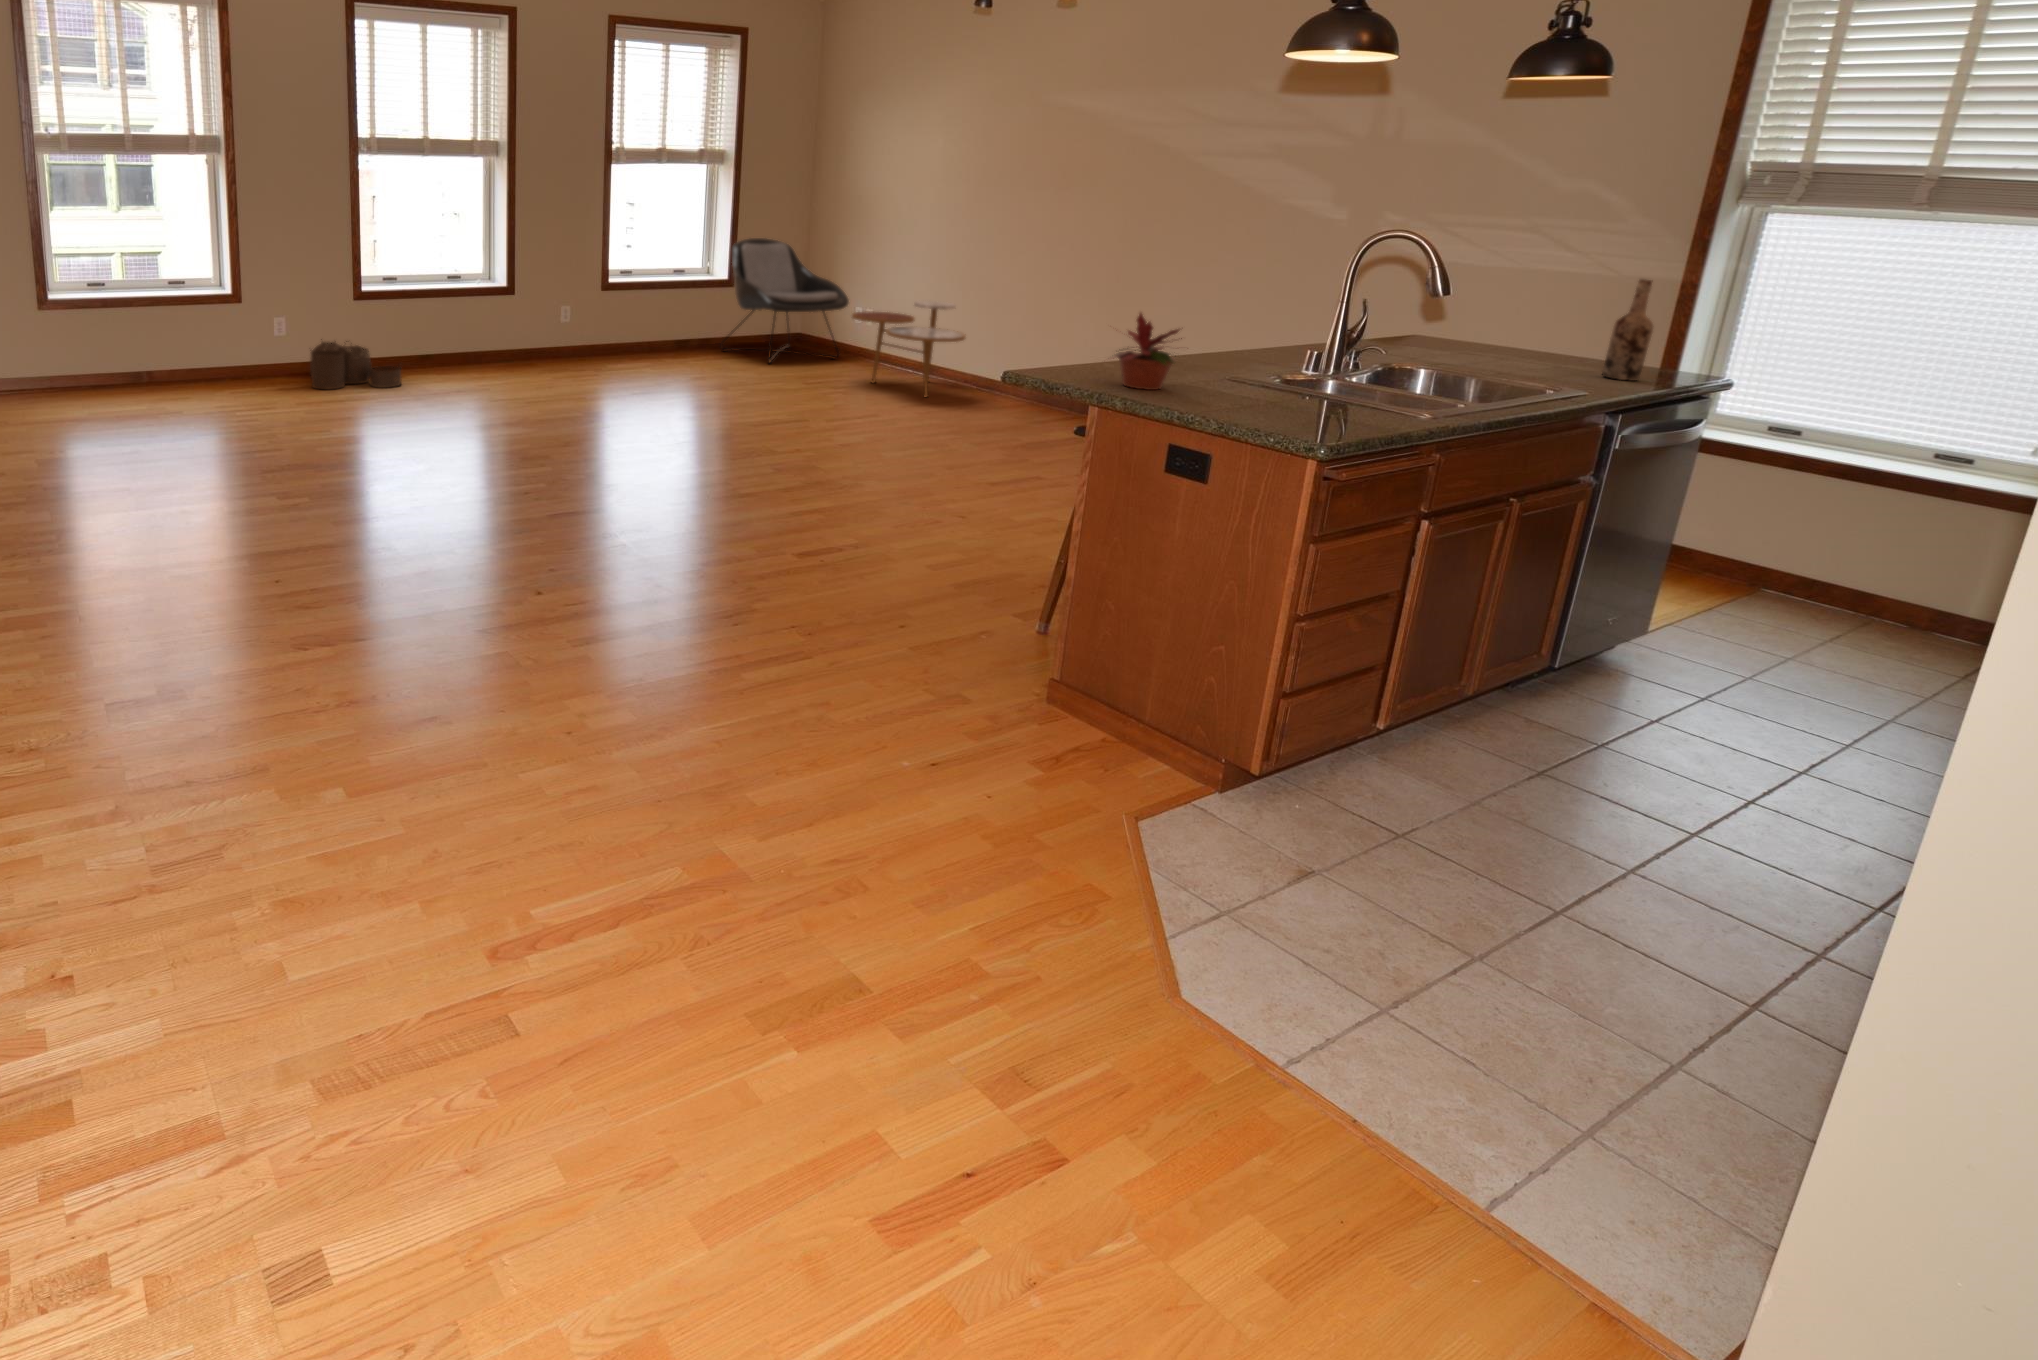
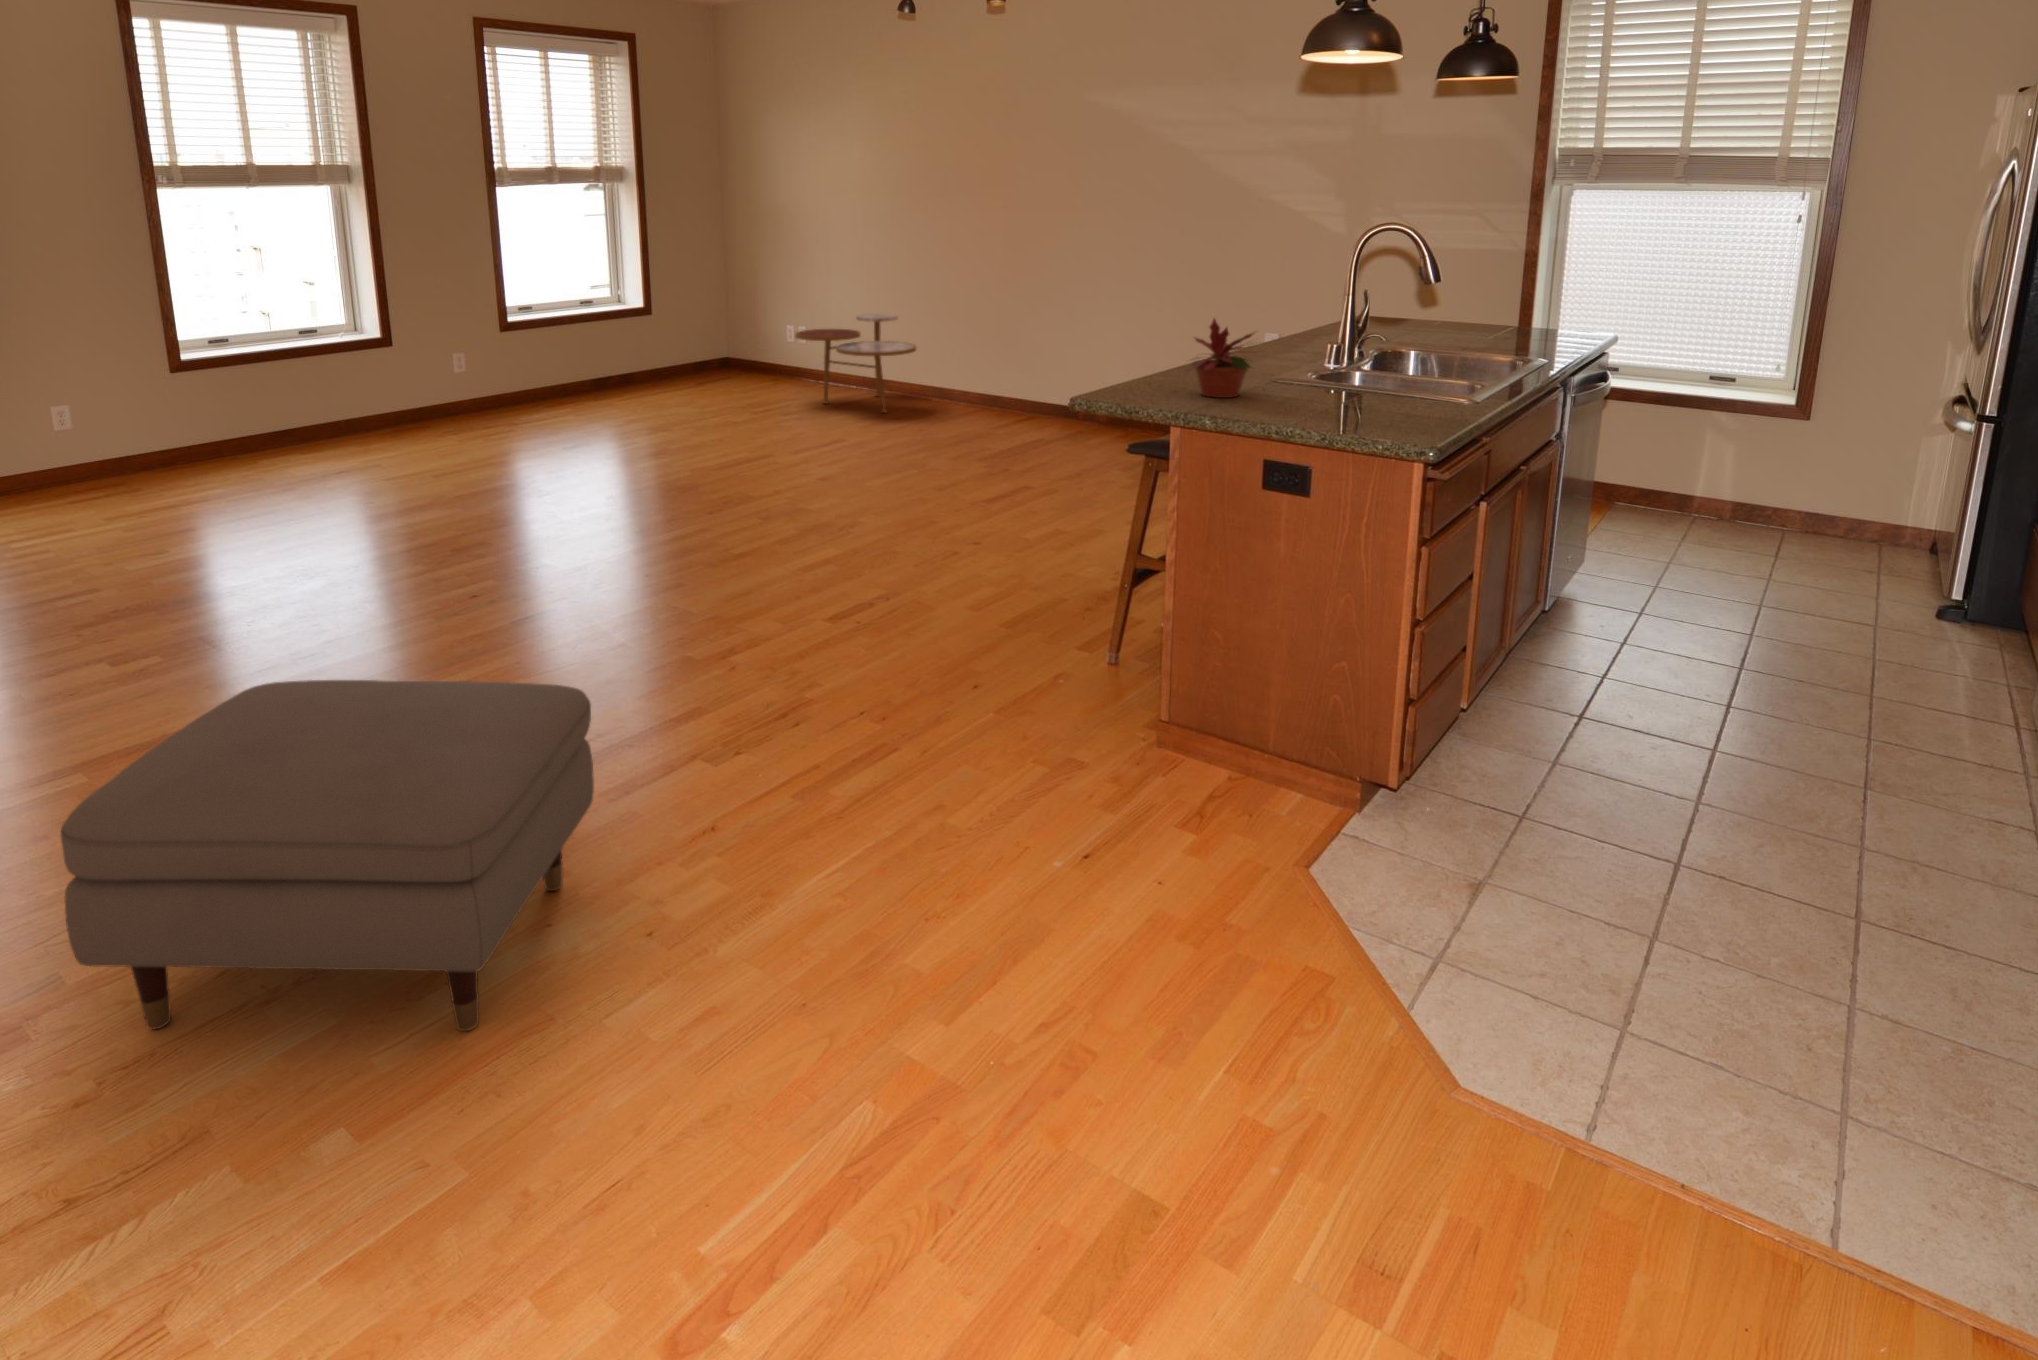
lounge chair: present [722,238,849,363] -> none [647,260,783,395]
wine bottle: present [1602,279,1653,381] -> none [1530,252,1564,341]
woven basket: present [310,339,402,389] -> none [115,424,260,493]
ottoman: none [203,508,542,760] -> present [61,680,594,1031]

